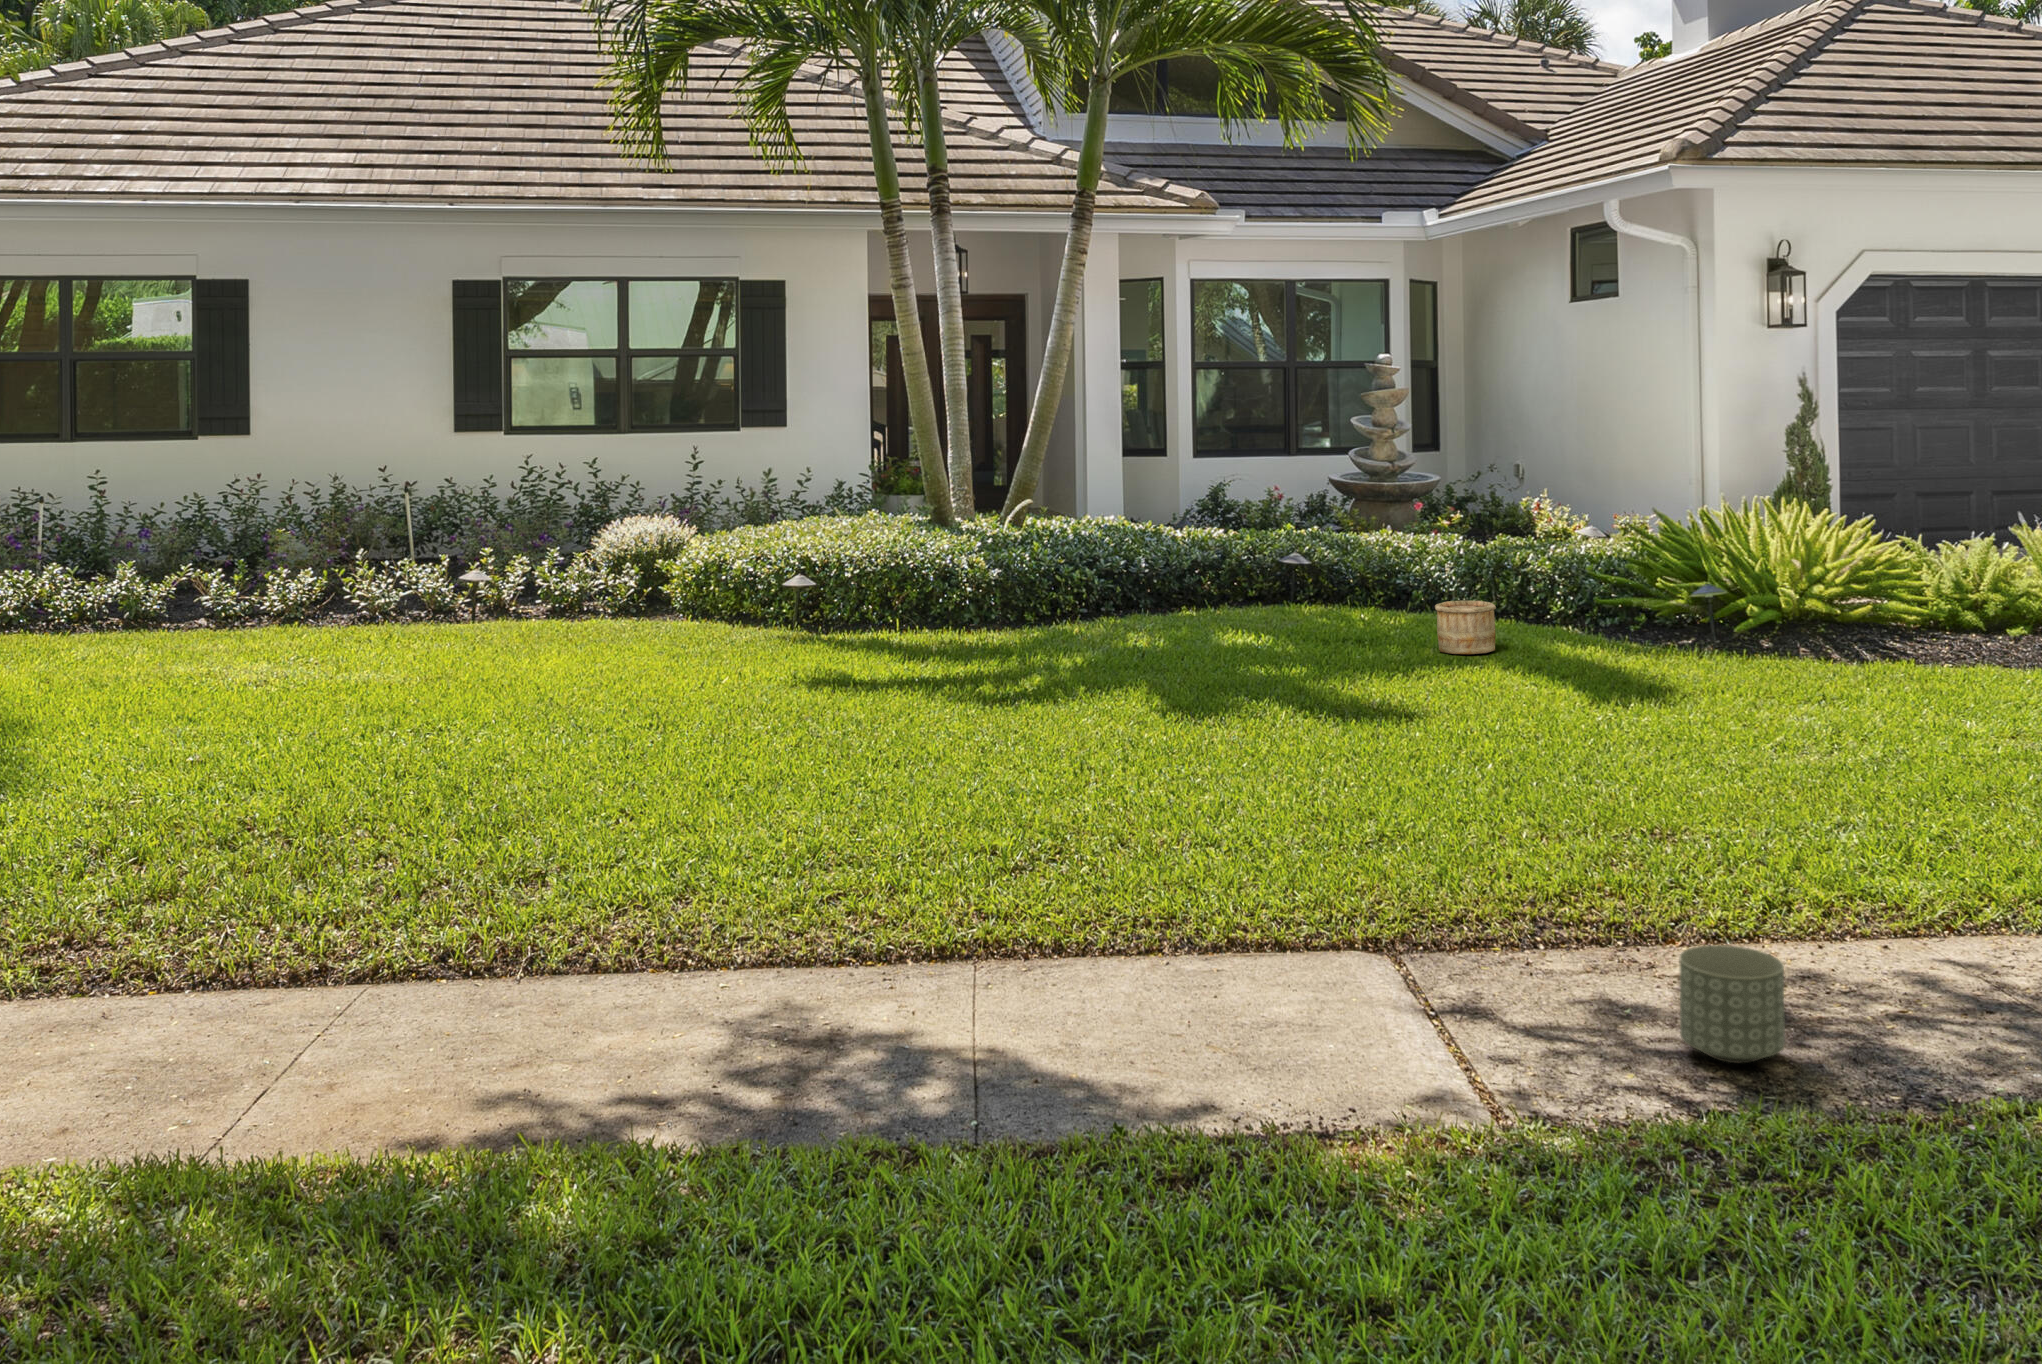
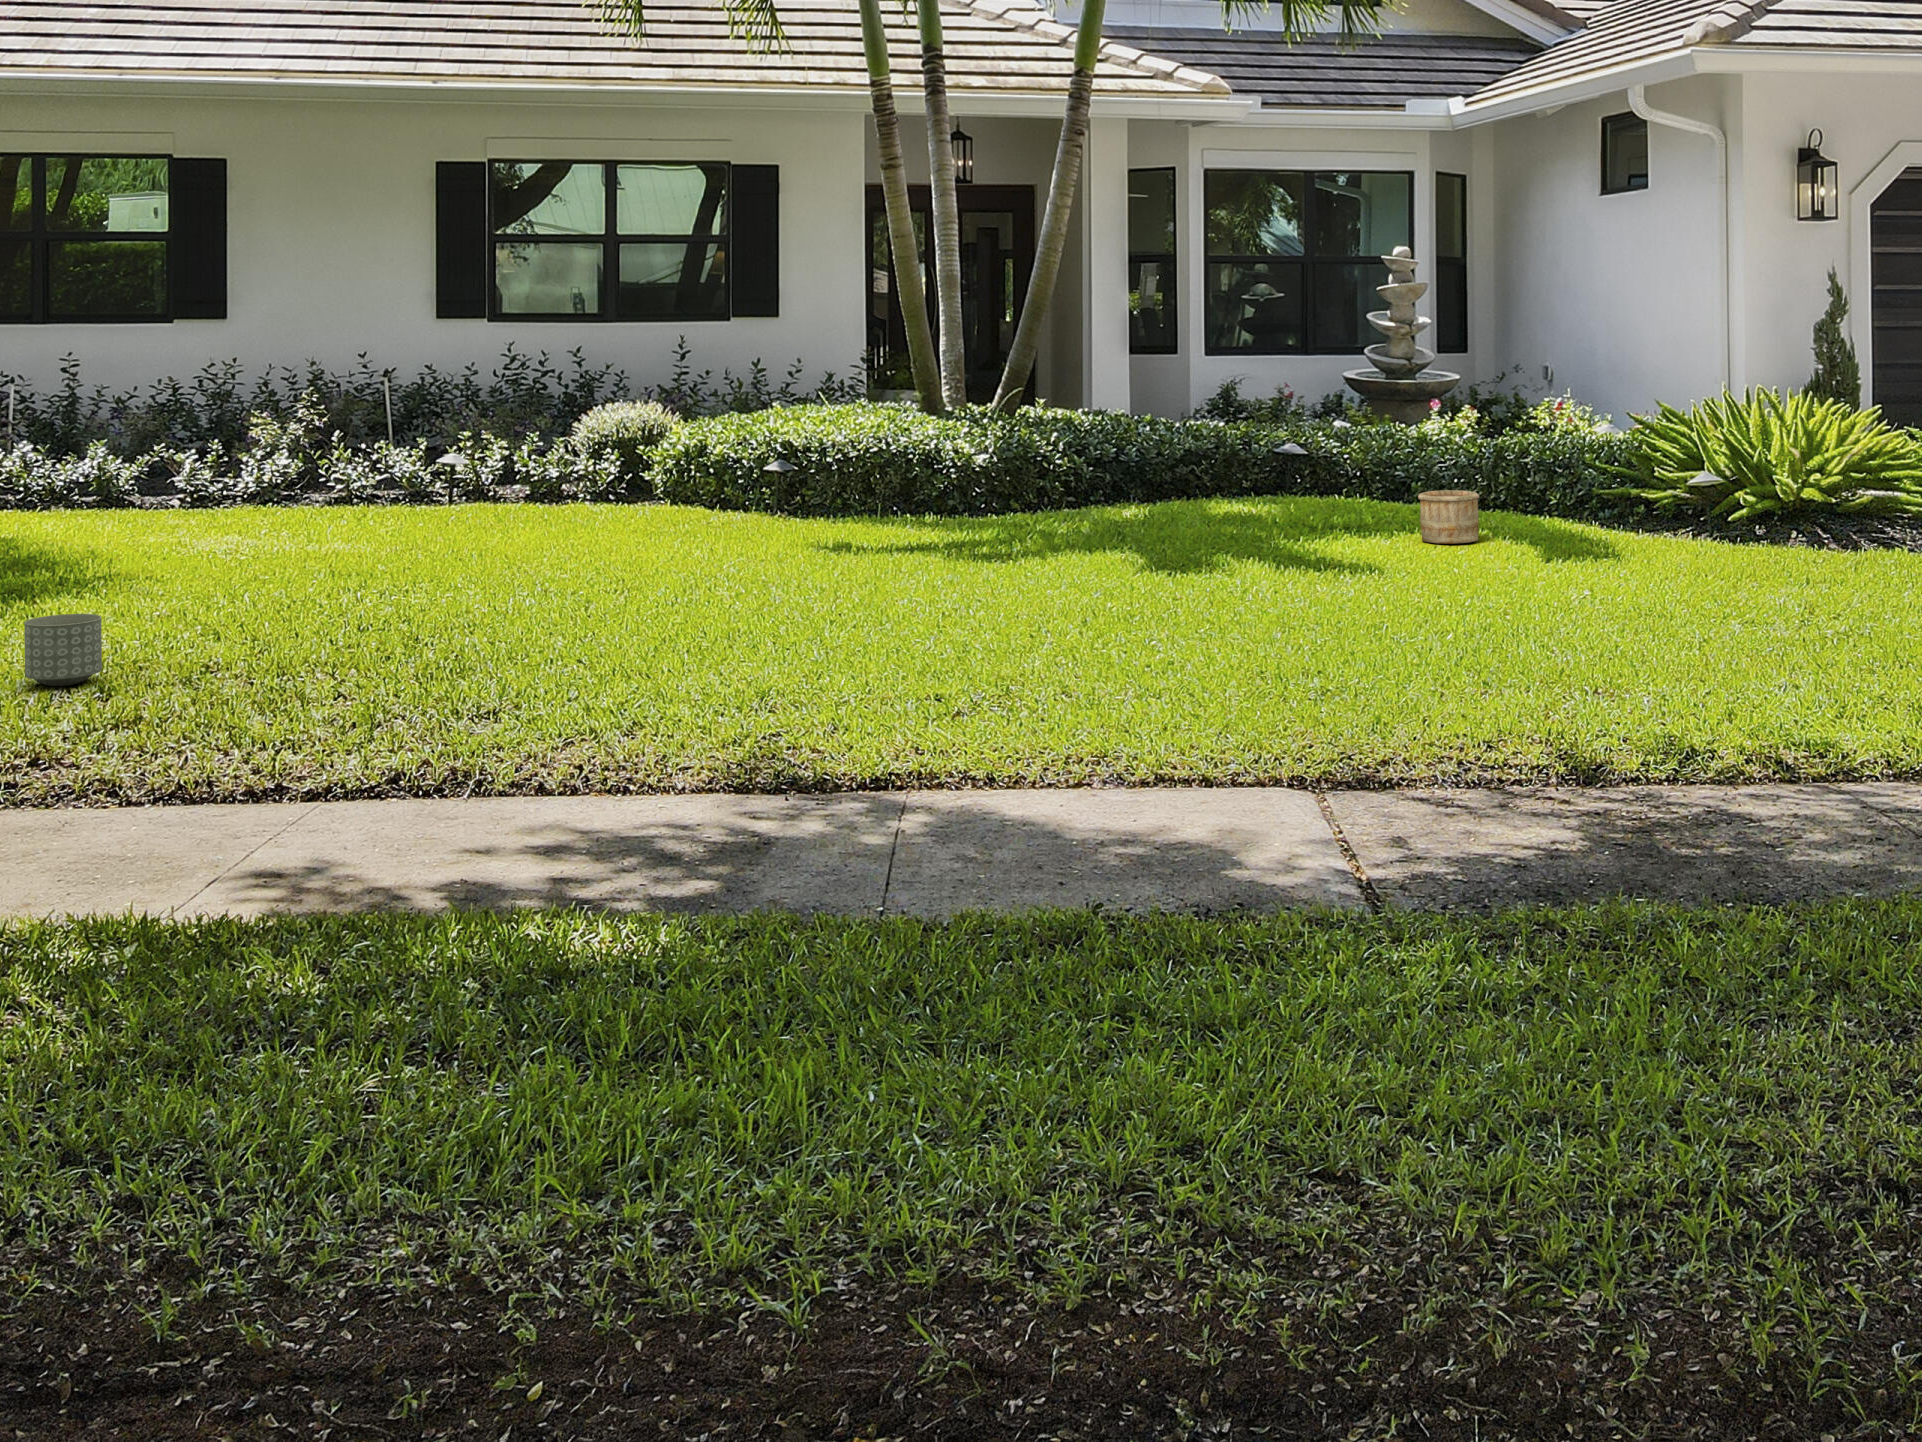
planter: present [1680,945,1785,1064] -> present [25,614,102,686]

